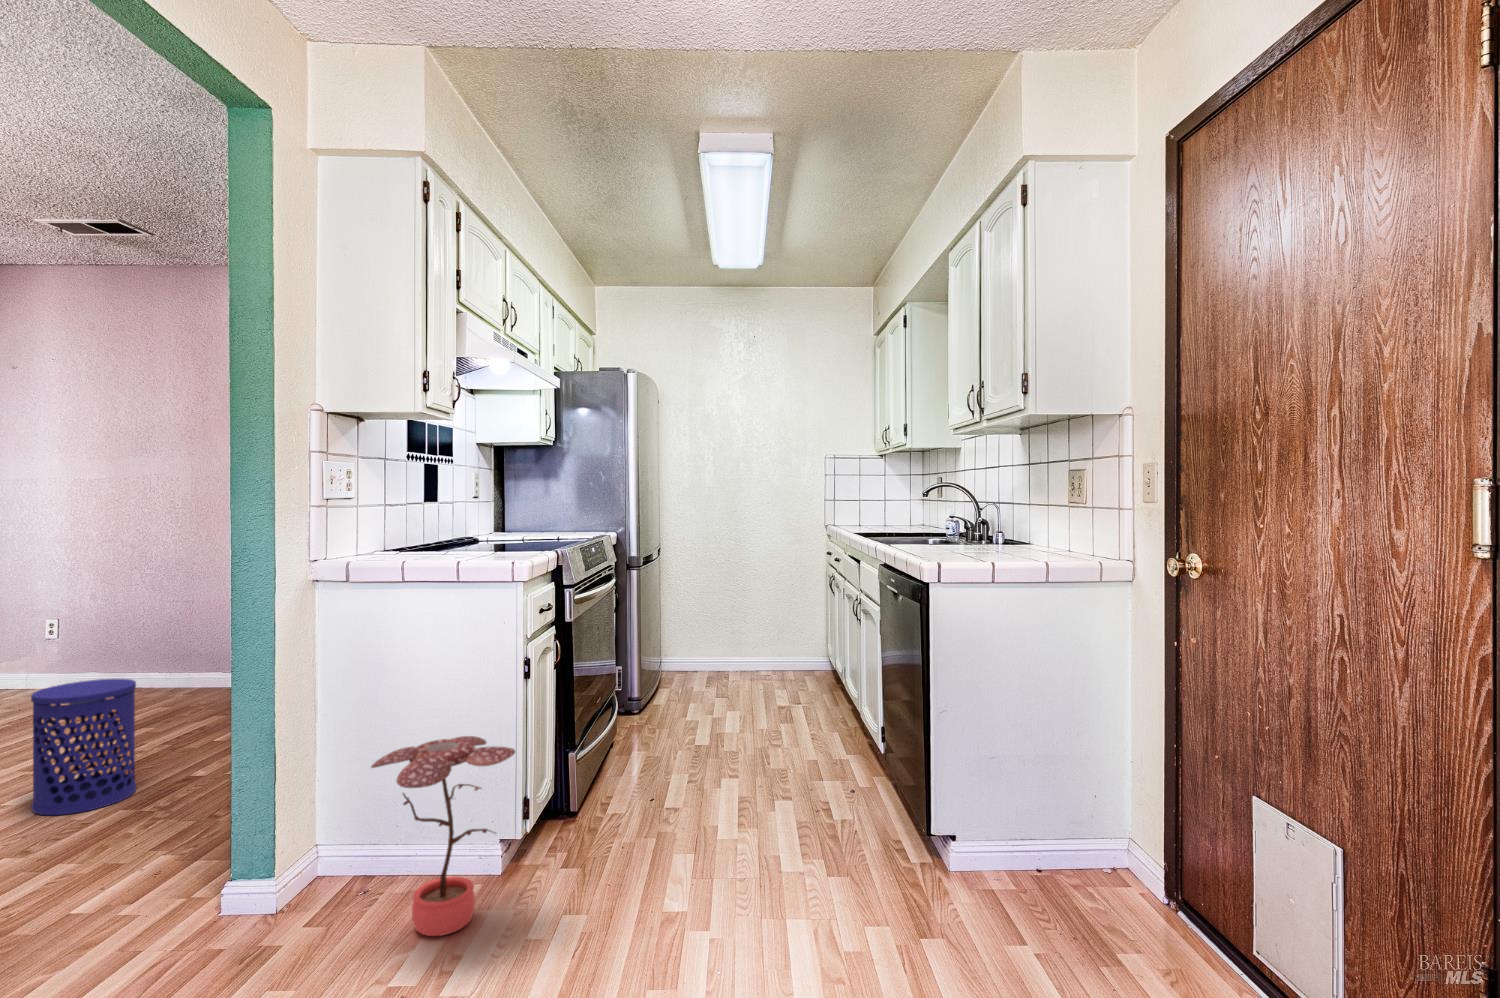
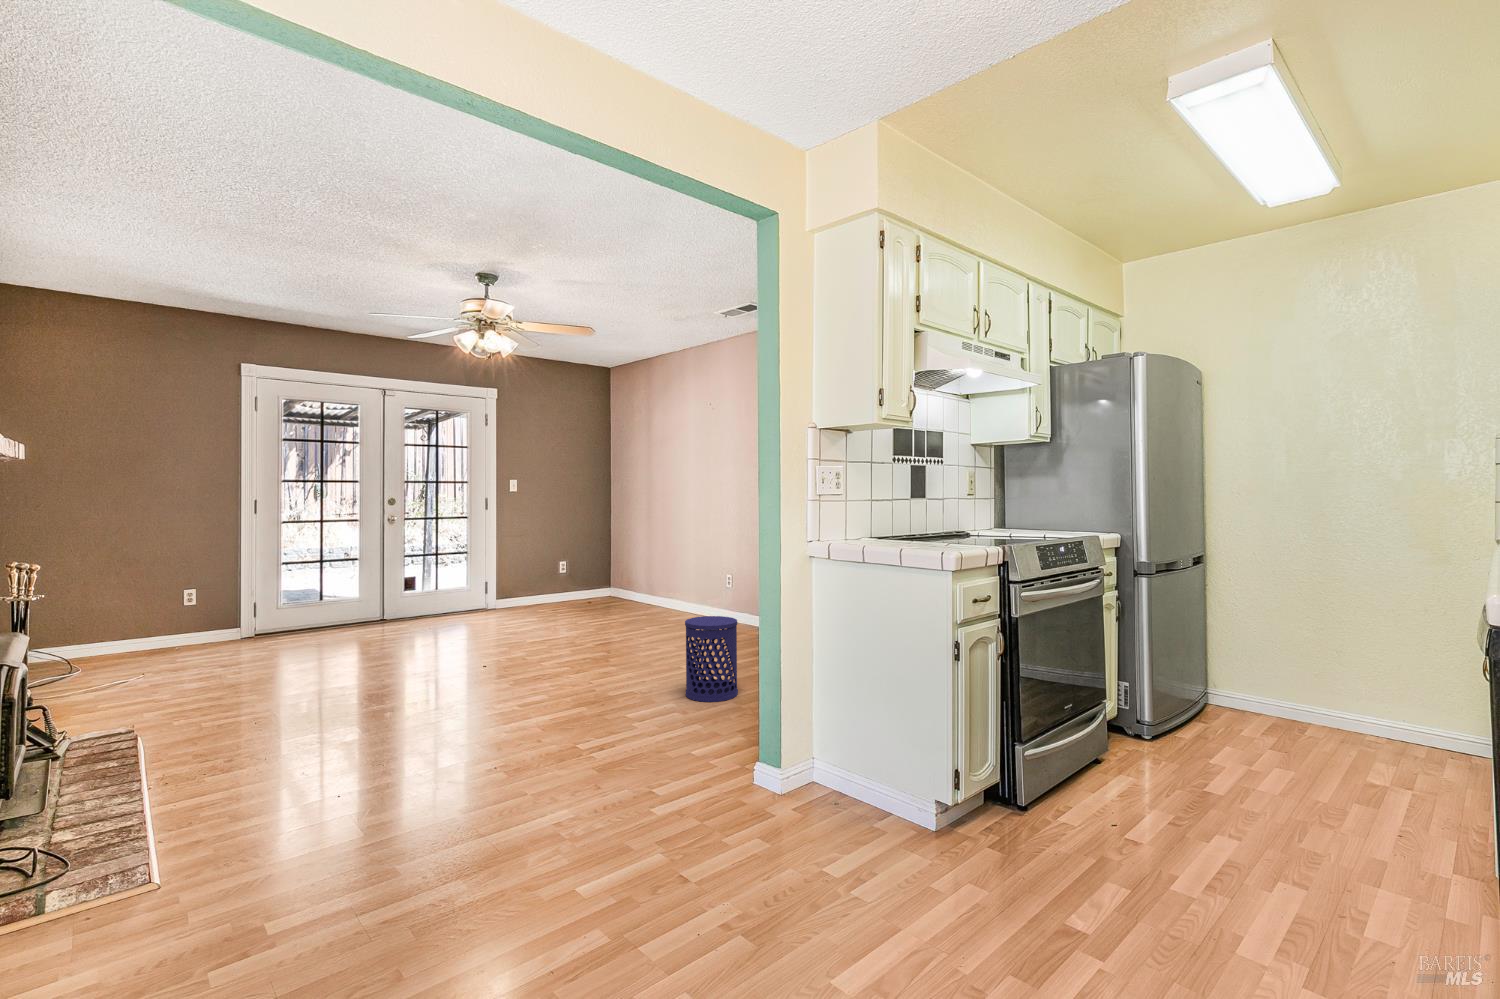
potted plant: present [371,736,515,936] -> none [819,700,927,864]

